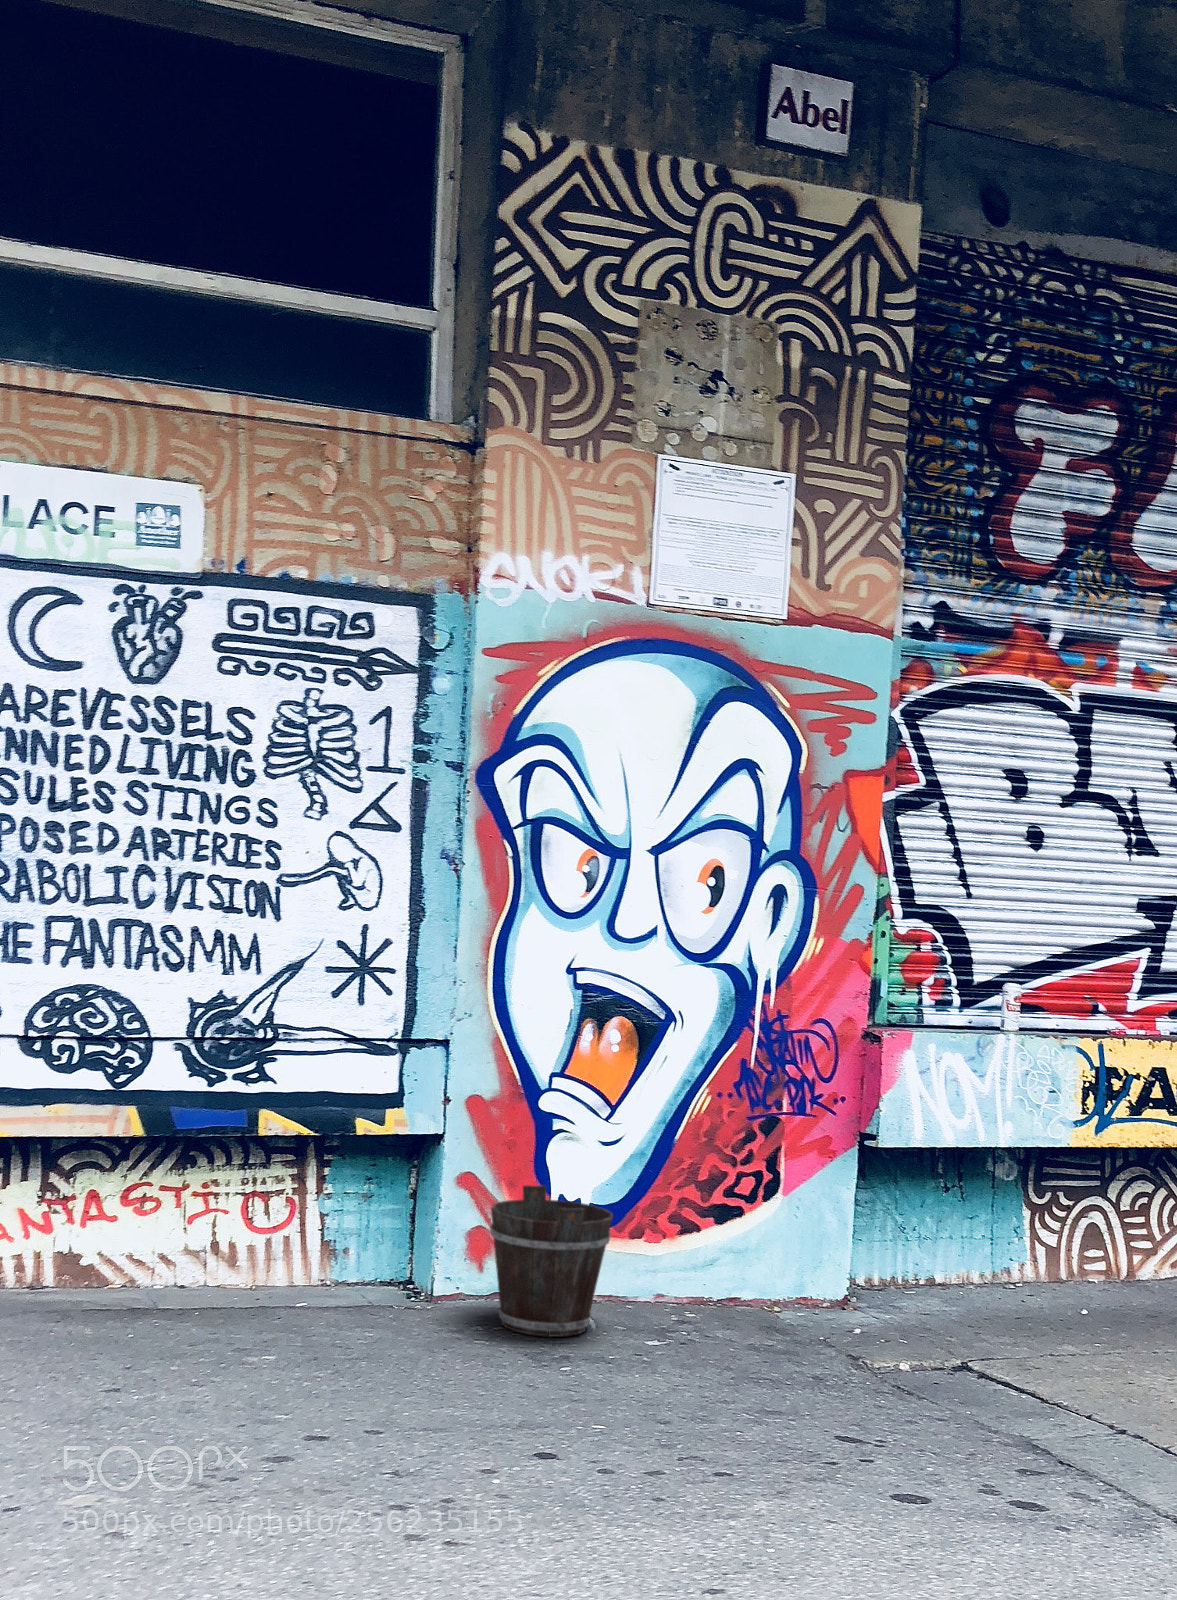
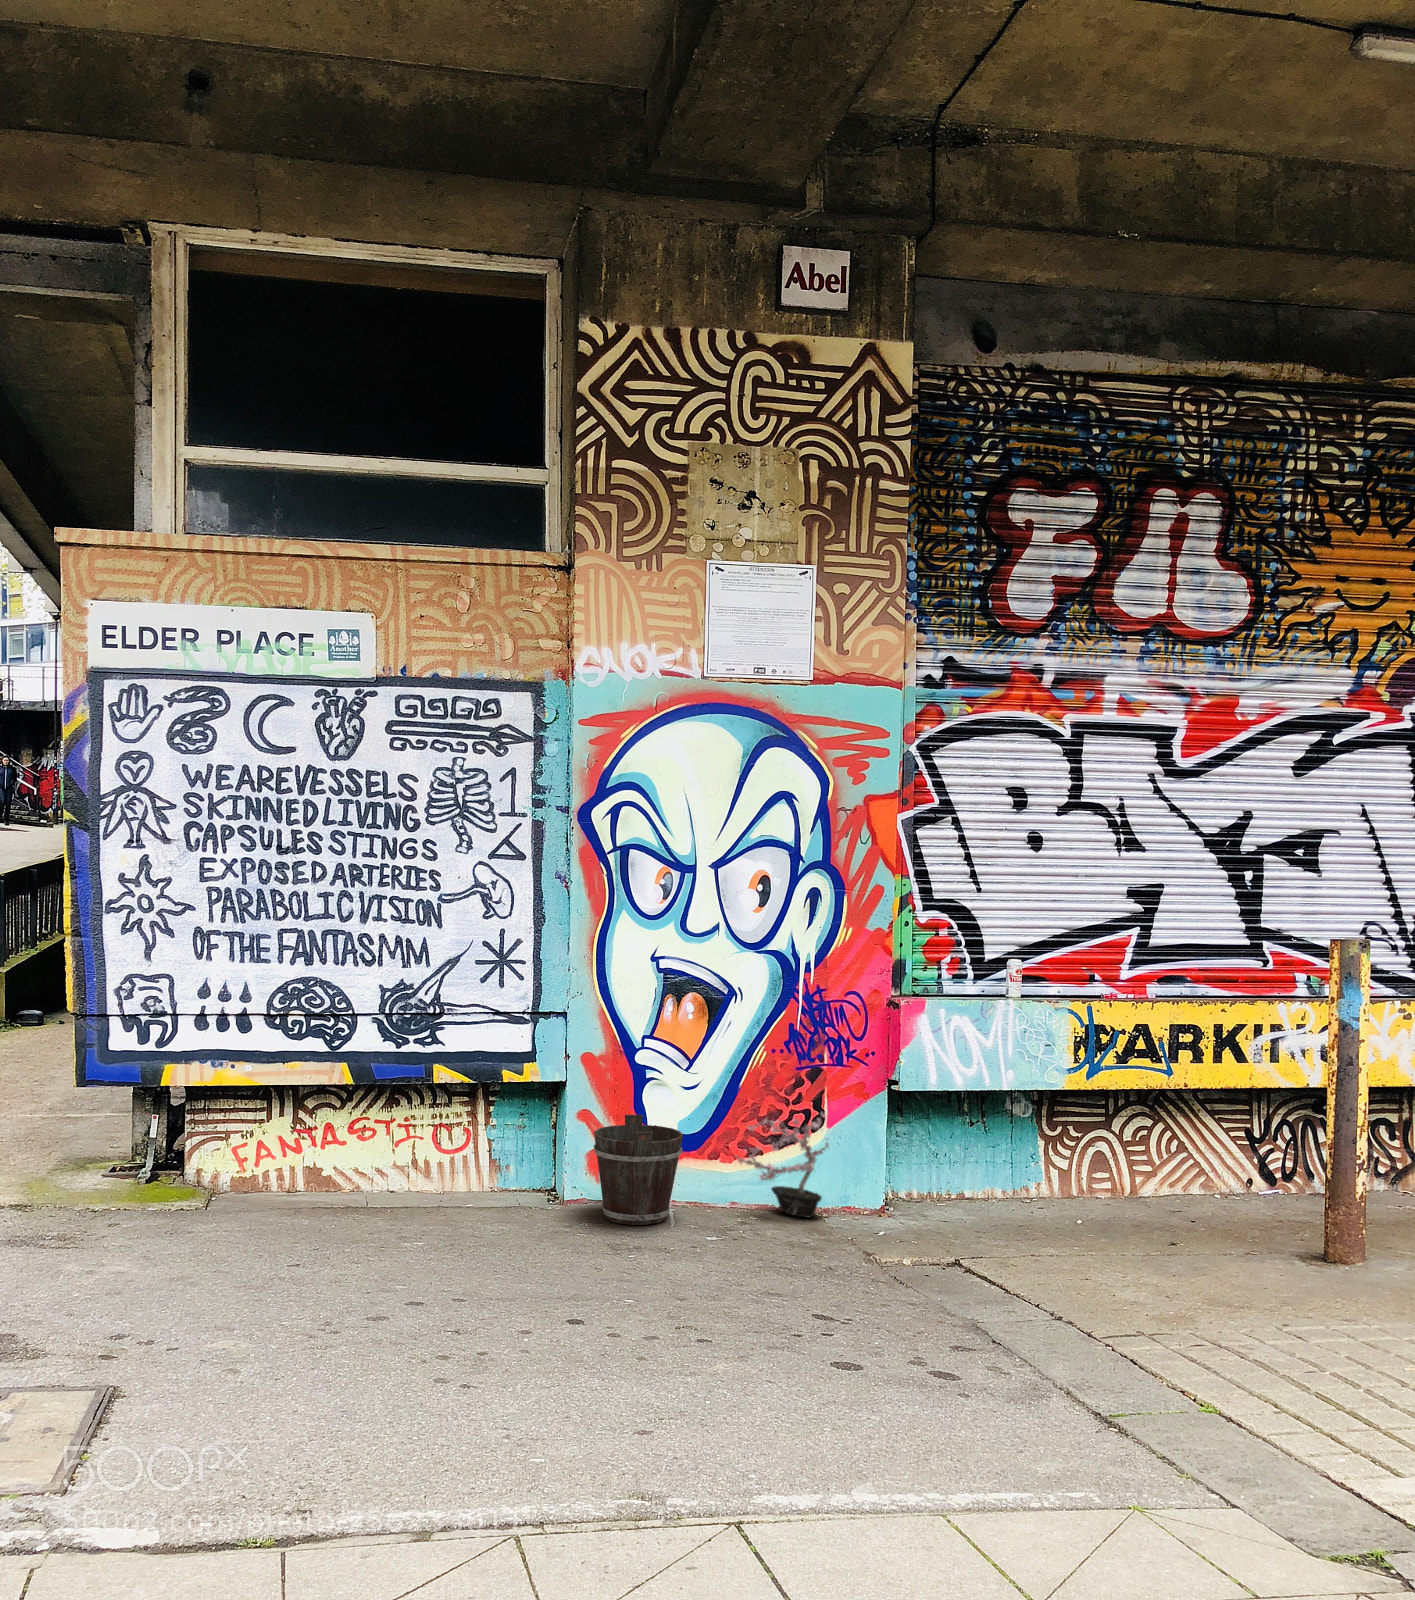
potted plant: none [672,1180,803,1325] -> present [736,1113,829,1217]

